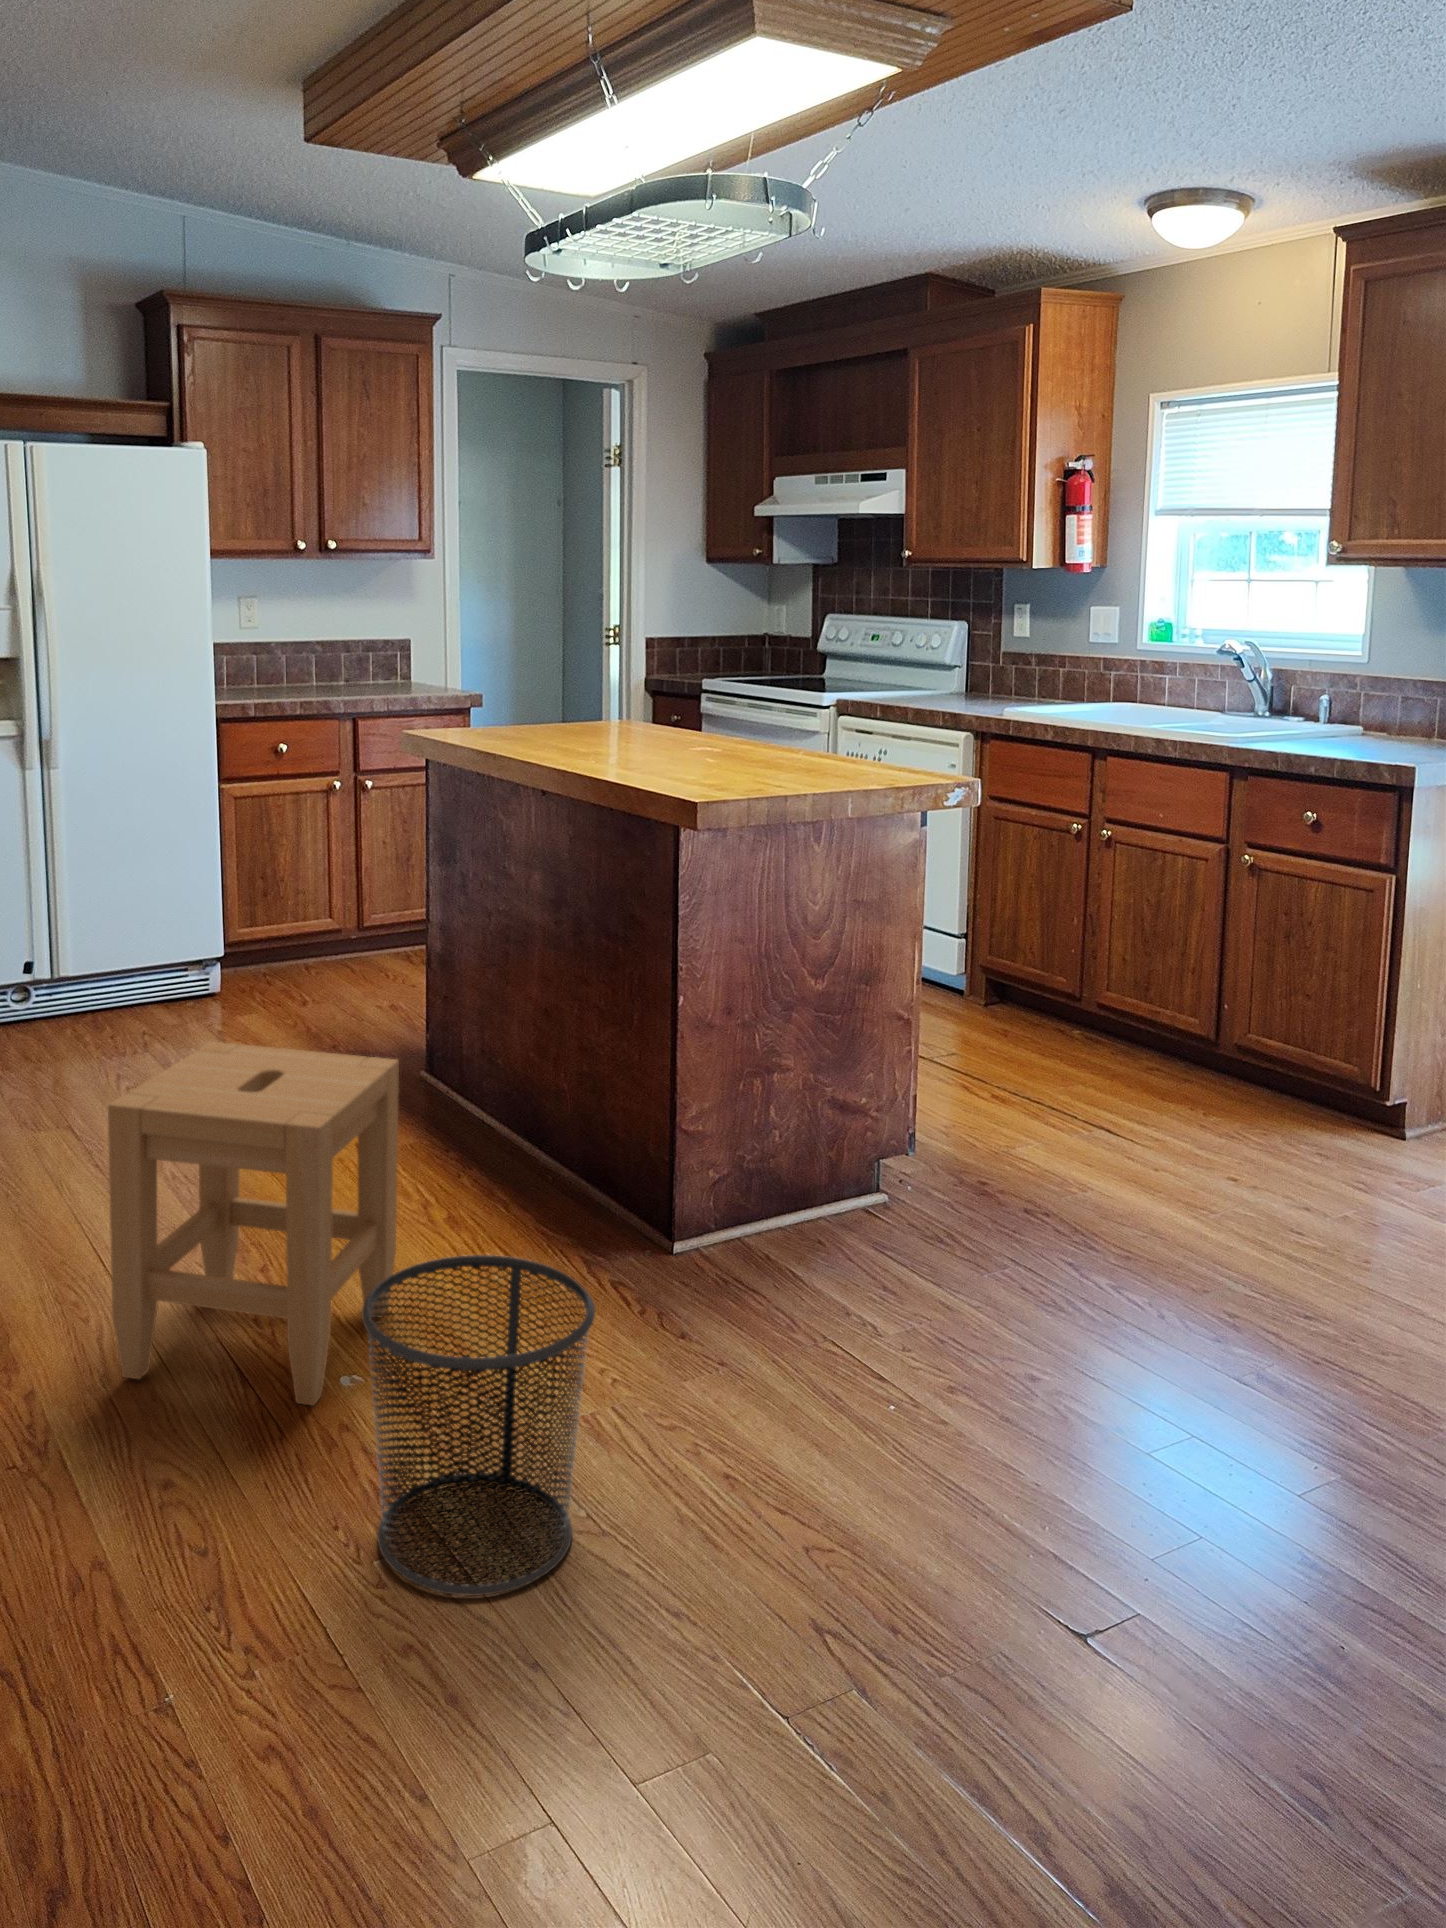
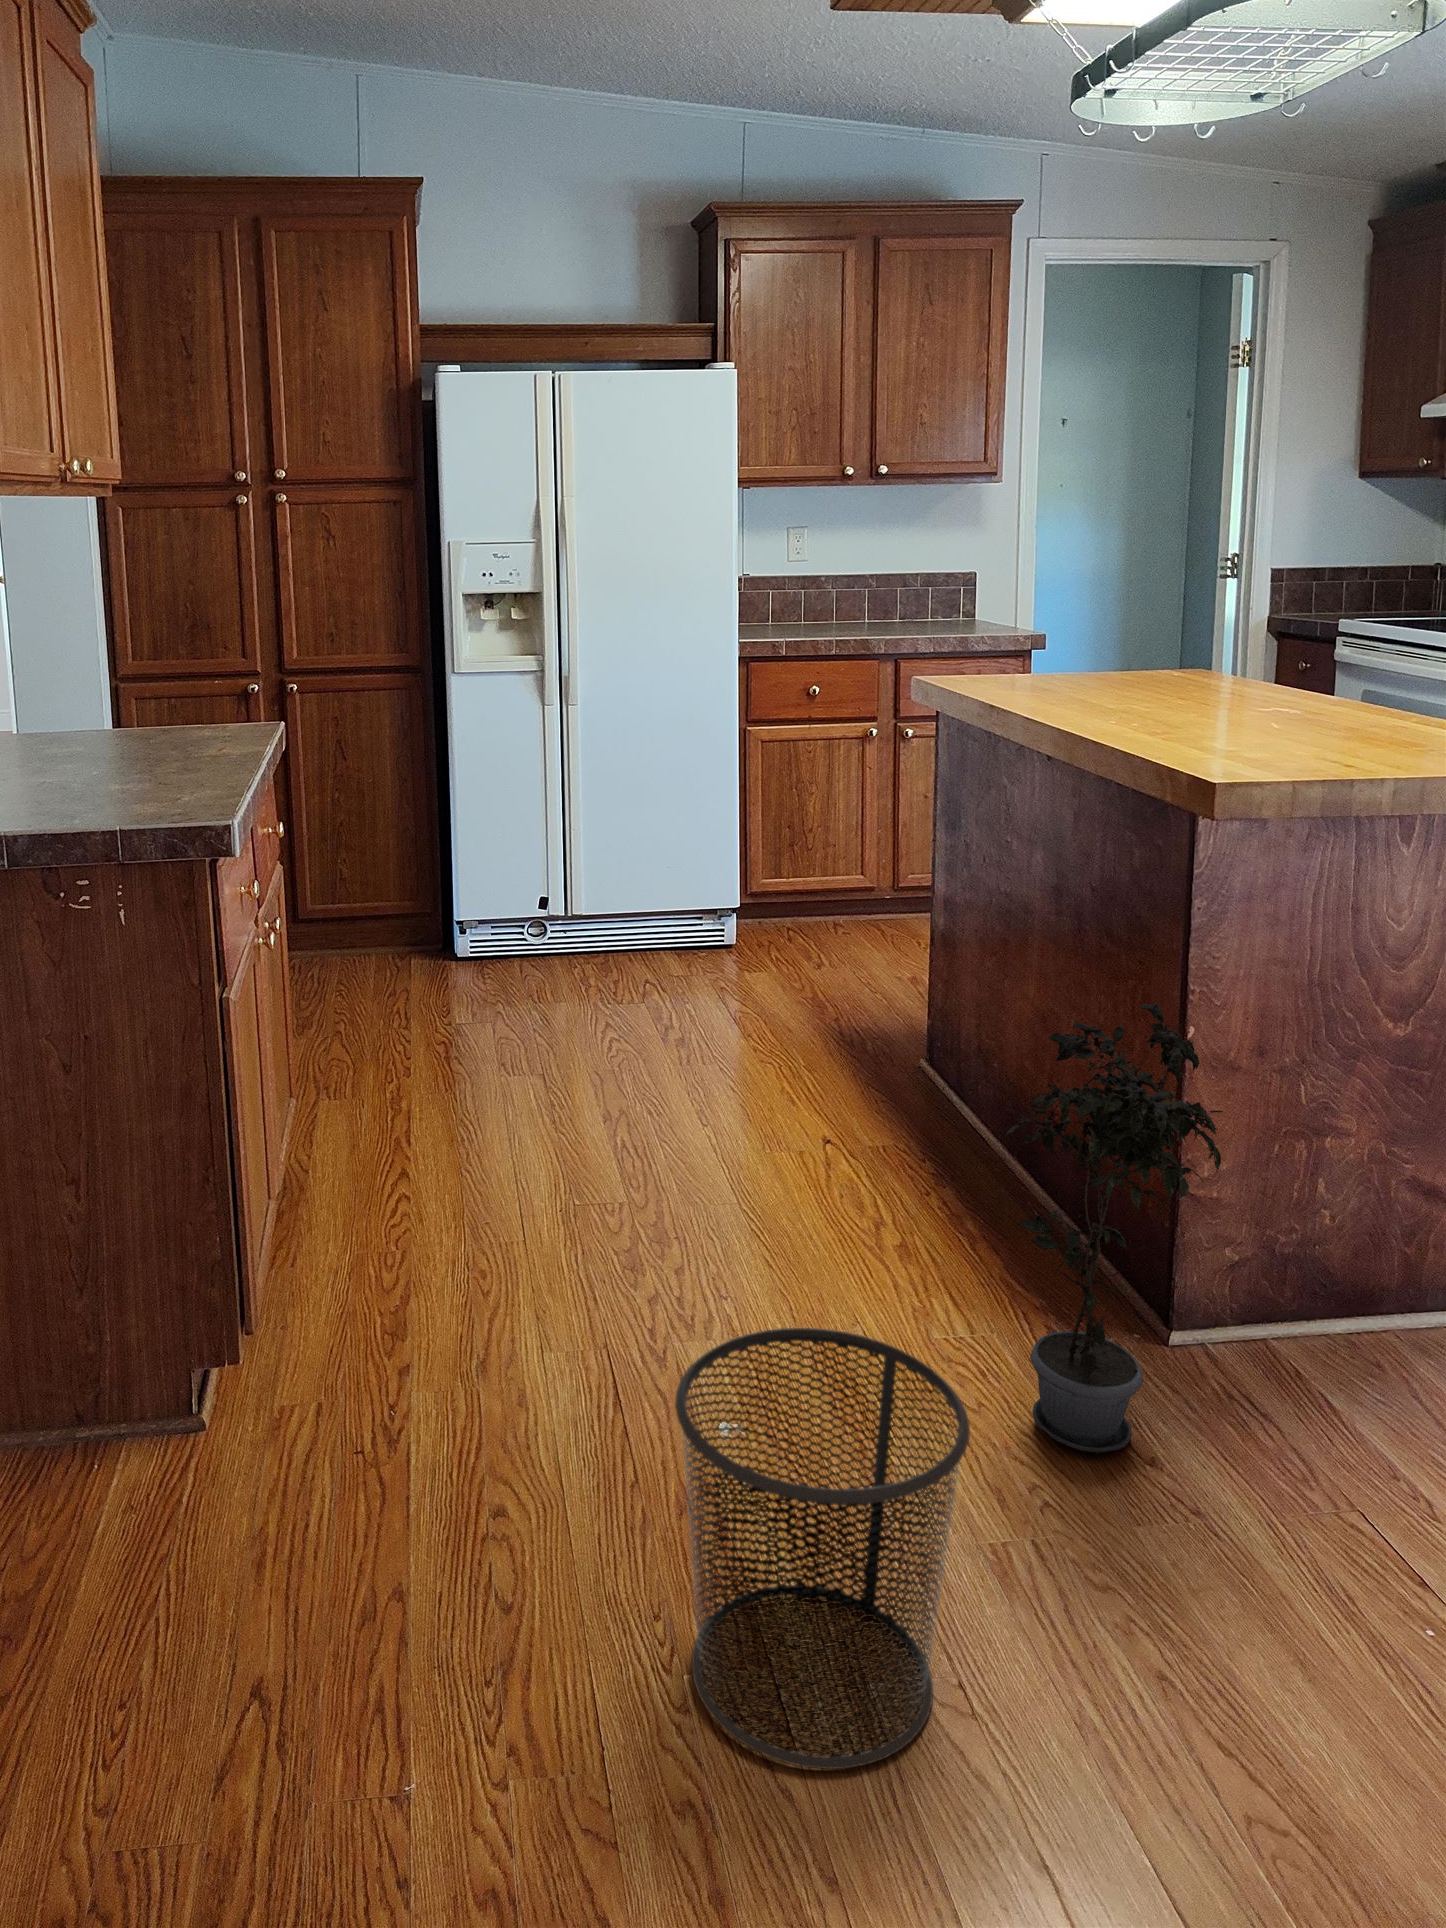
potted plant: none [562,975,733,1342] -> present [1005,1003,1223,1455]
stool: present [108,1041,399,1406] -> none [485,1016,820,1449]

